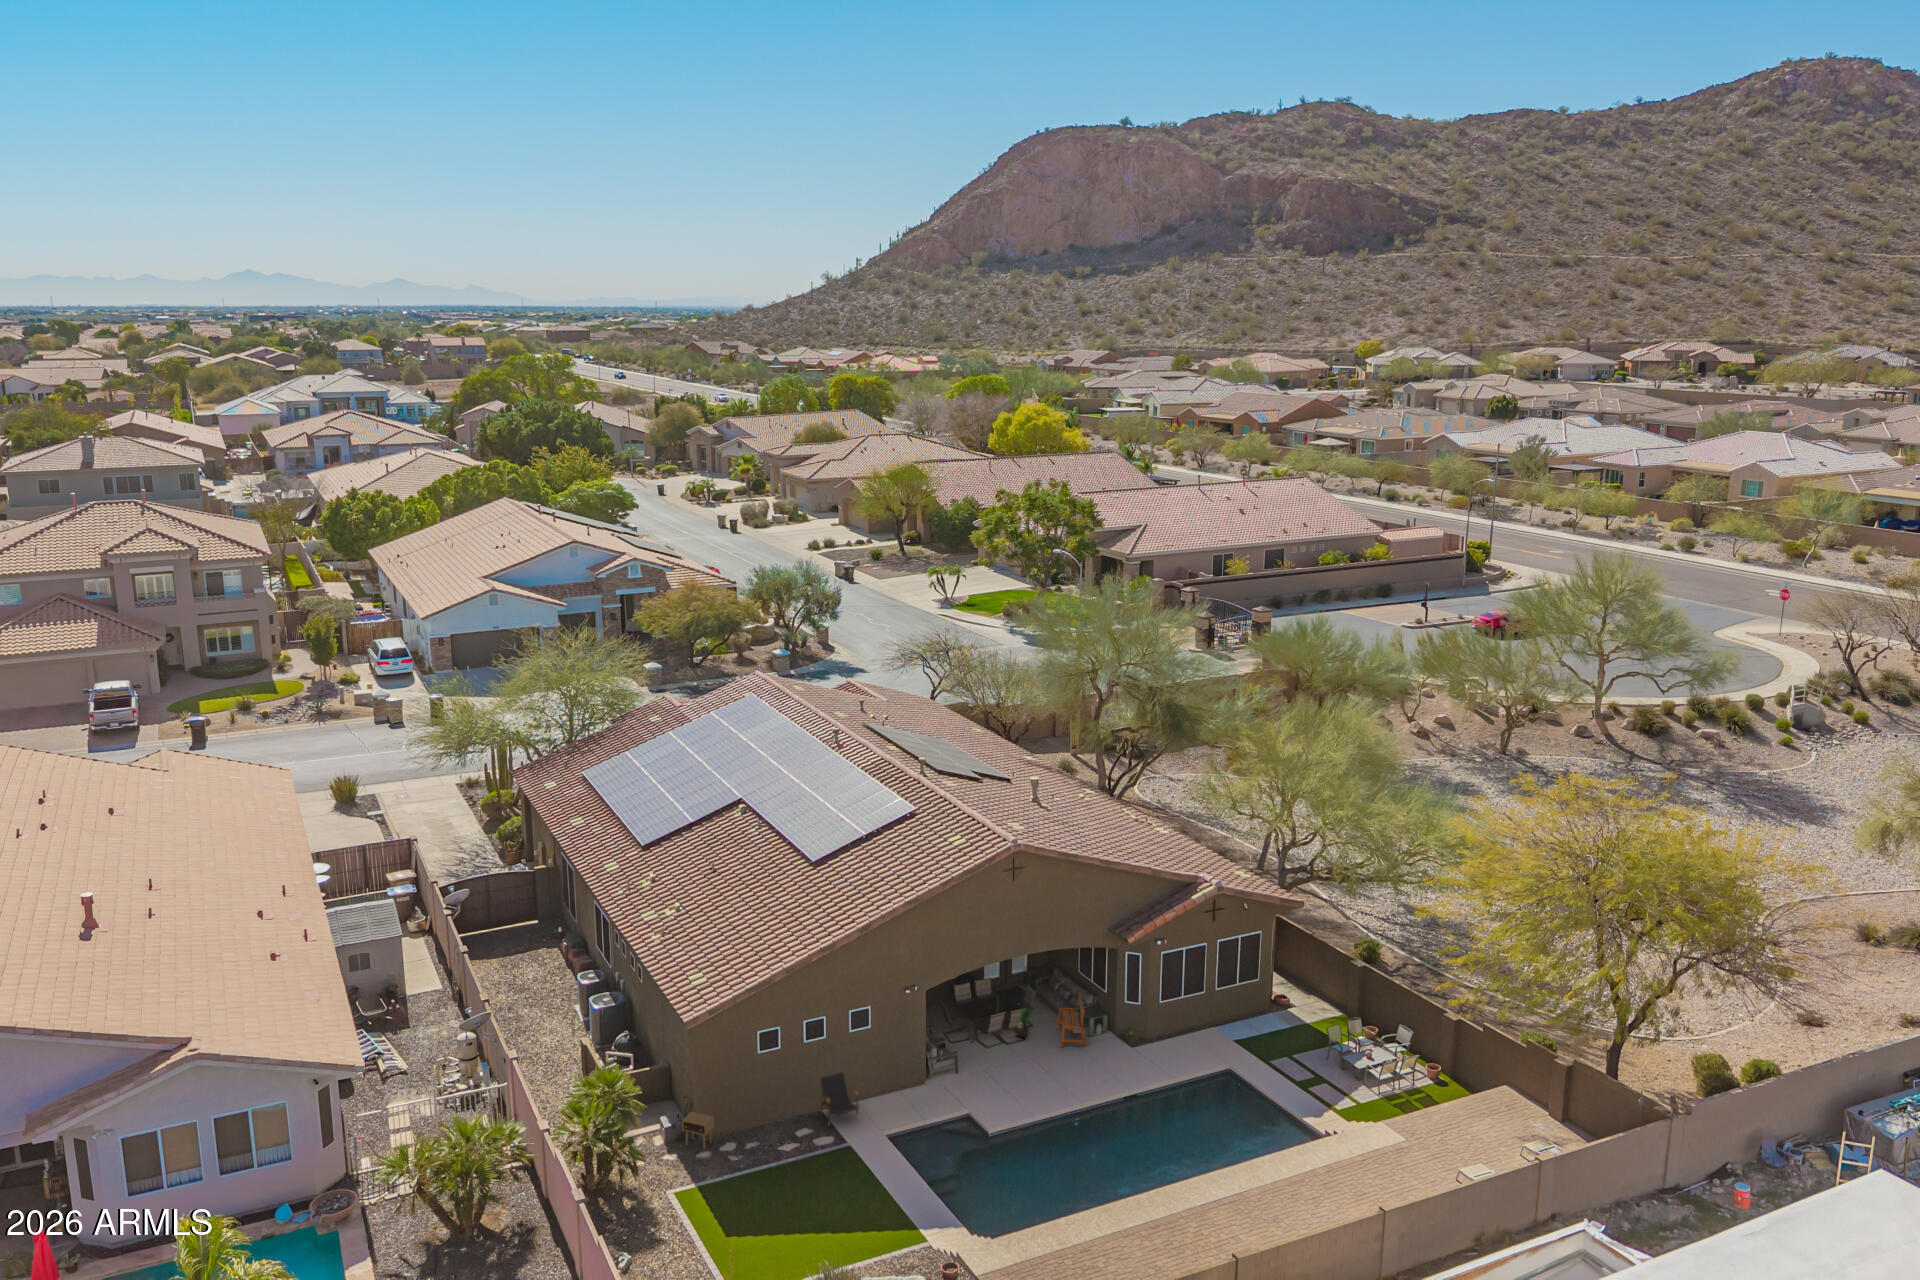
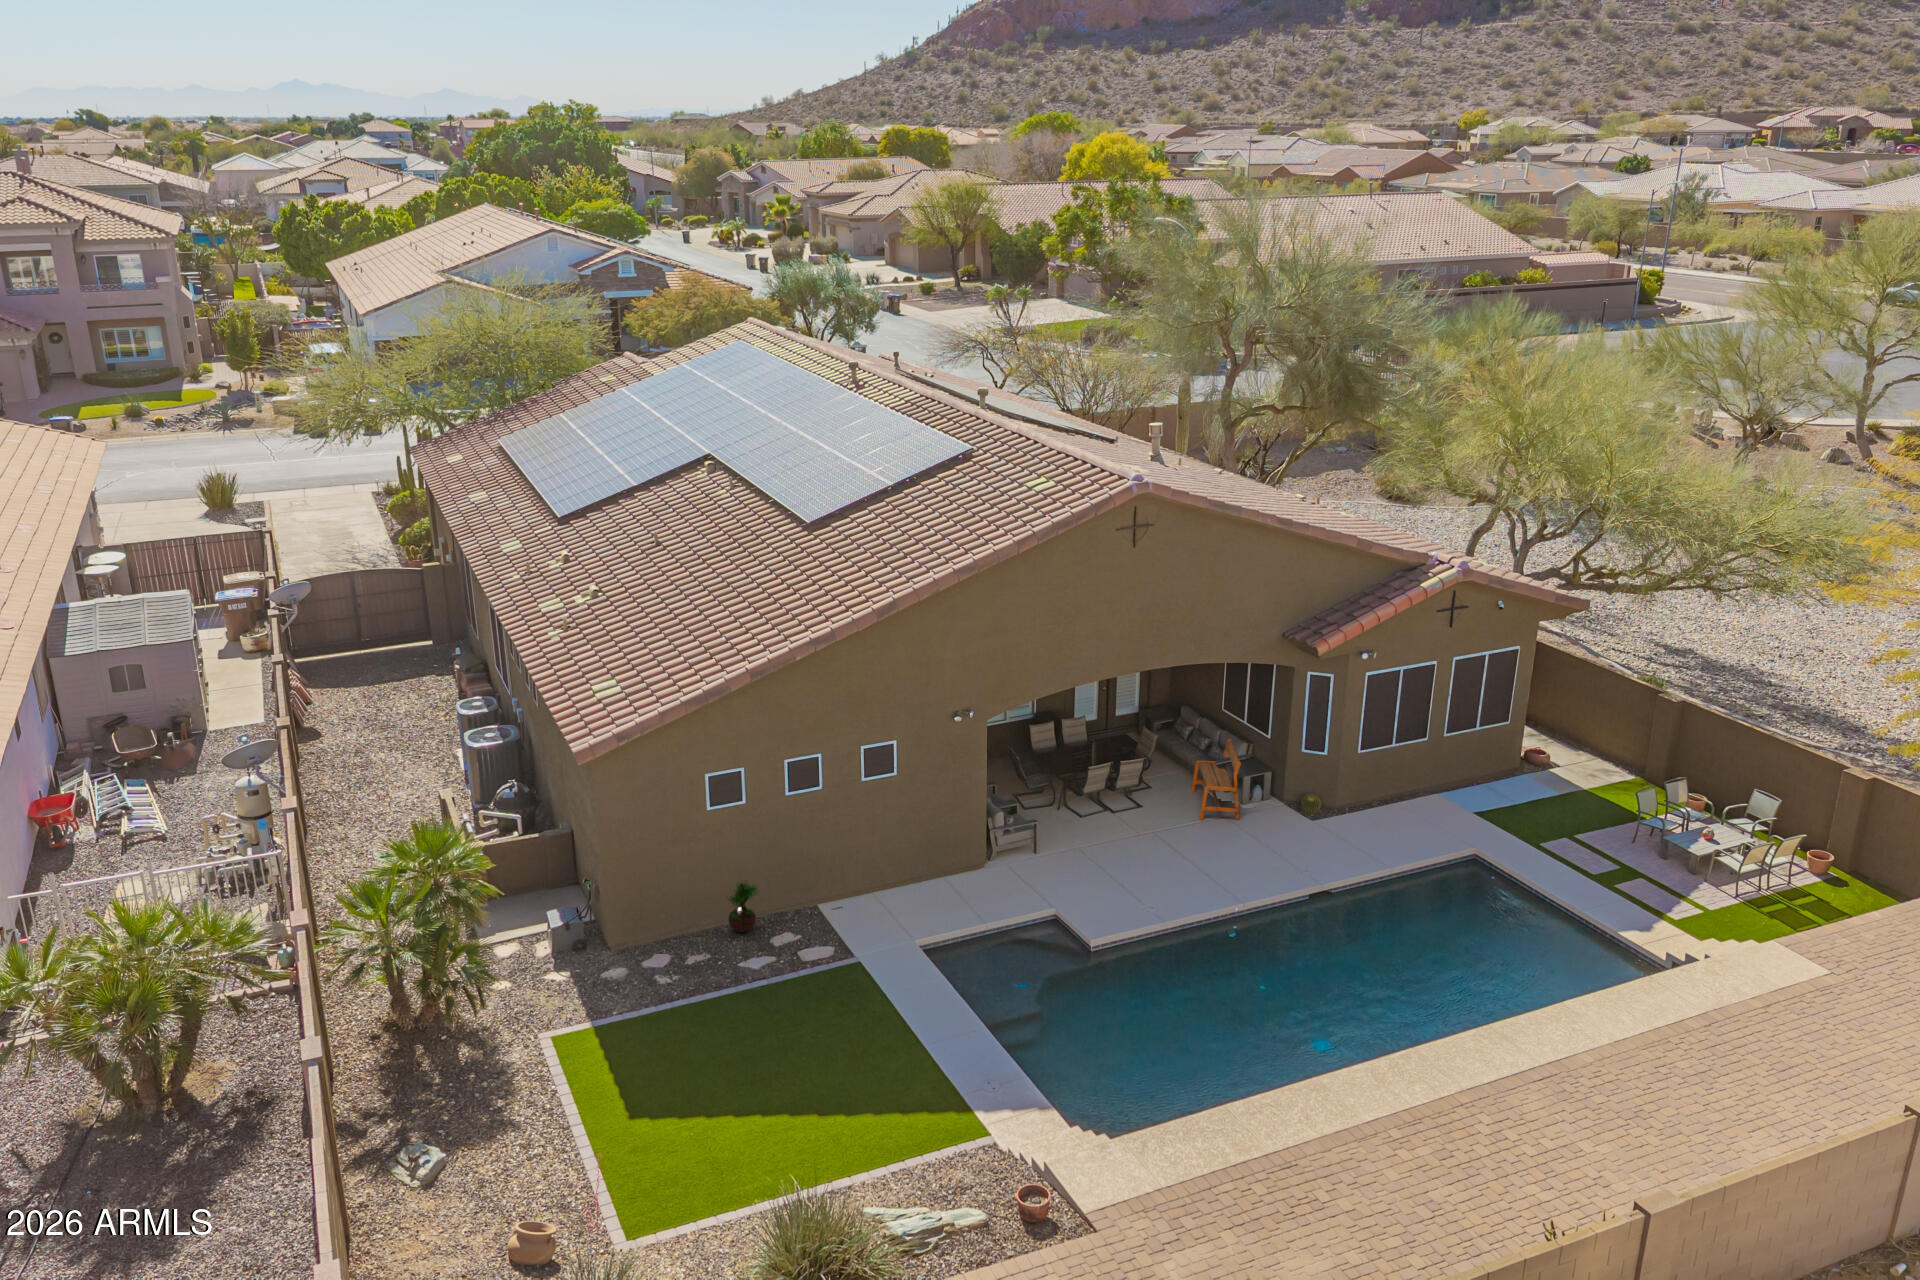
potted tree: present [1015,1010,1031,1037] -> present [728,880,758,932]
lounge chair: present [820,1073,859,1124] -> none [814,846,877,932]
side table: present [682,1112,714,1150] -> none [576,904,632,967]

